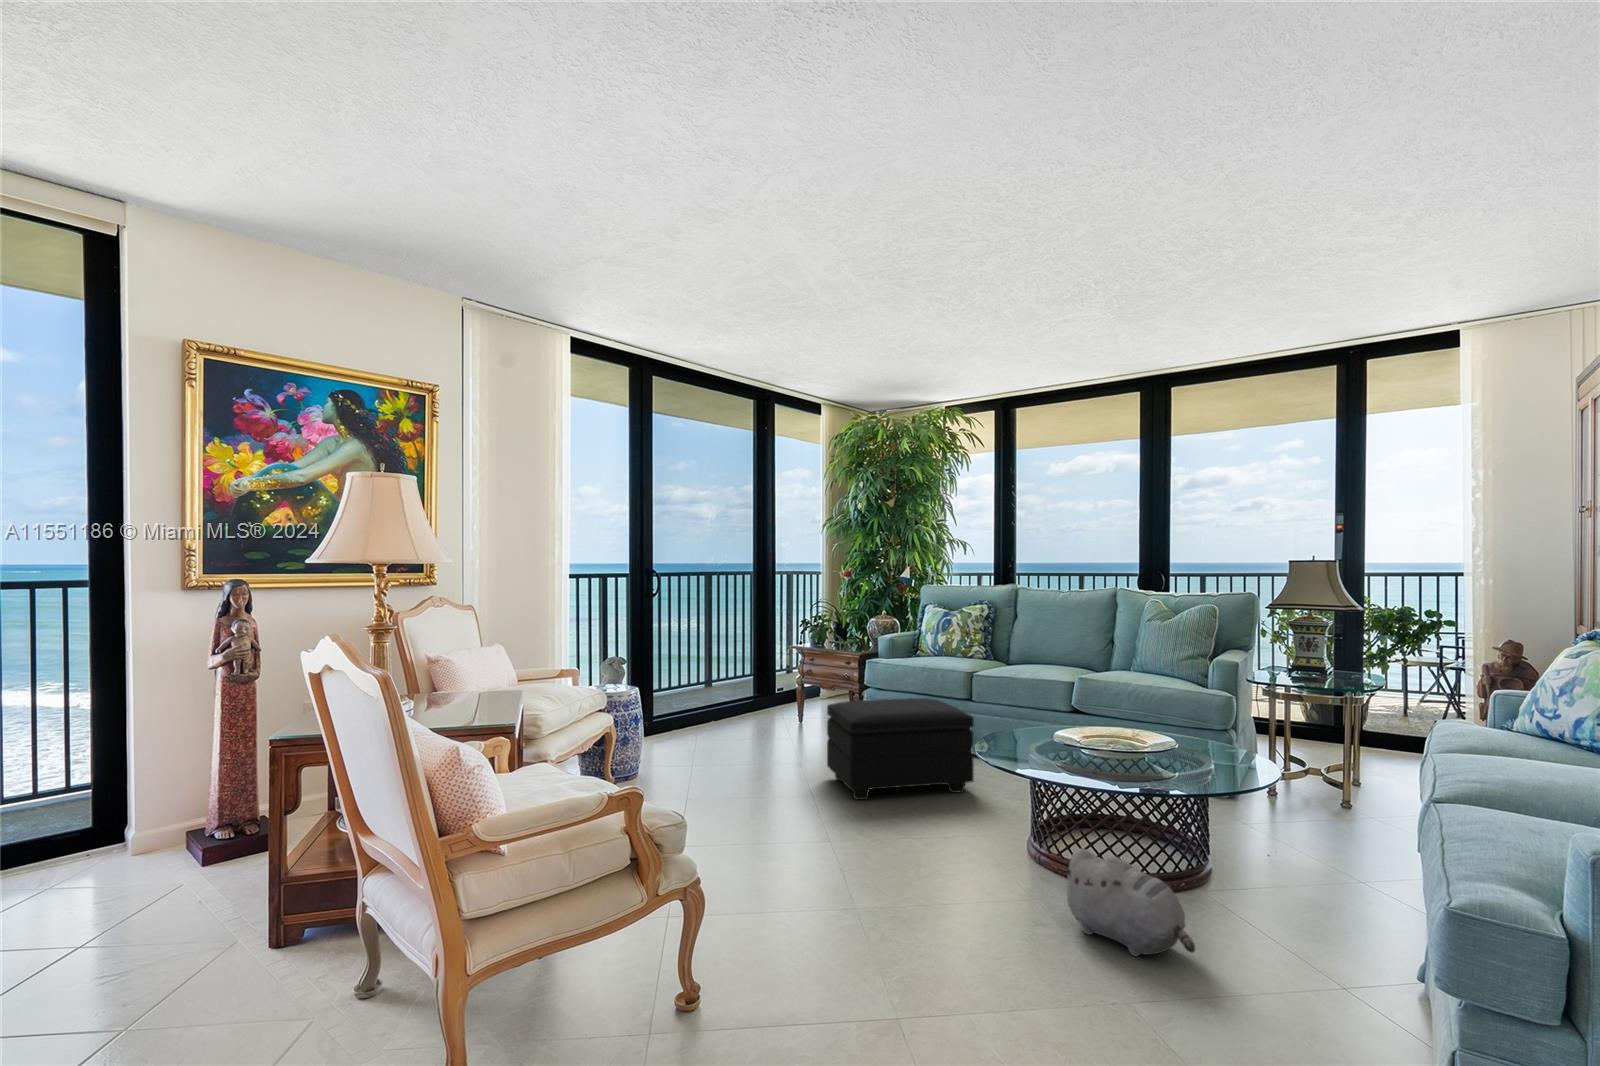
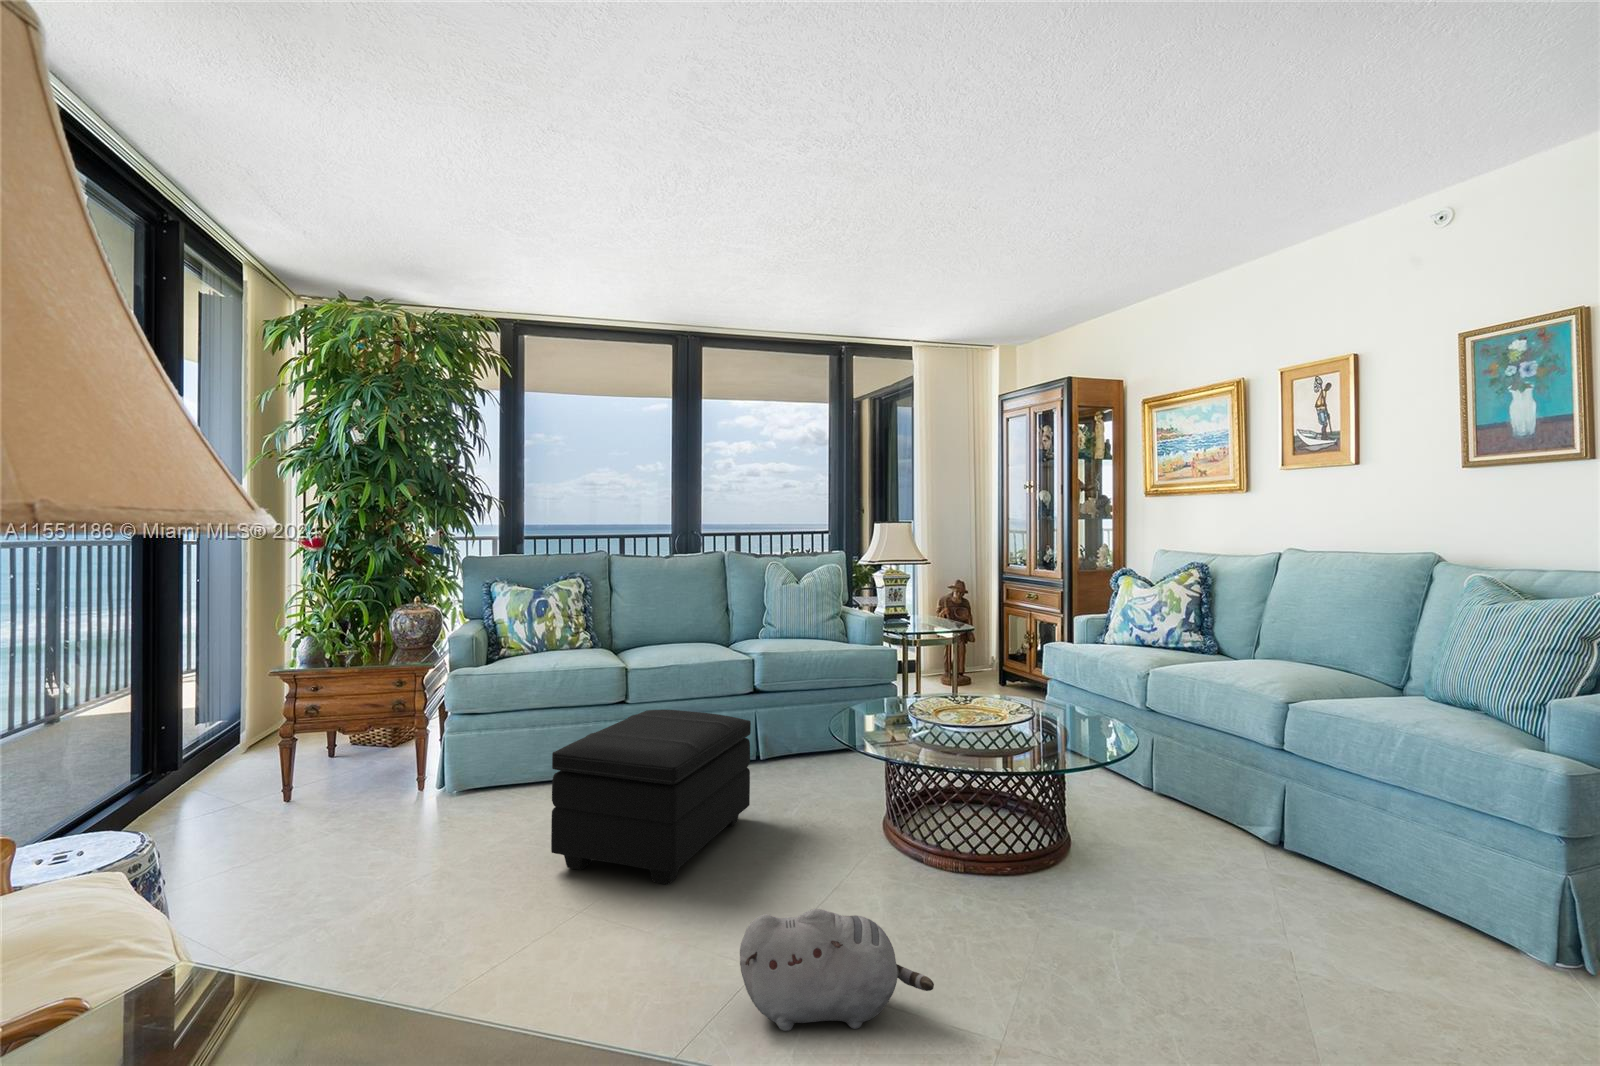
plush toy: present [1060,848,1195,956] -> present [740,909,934,1031]

